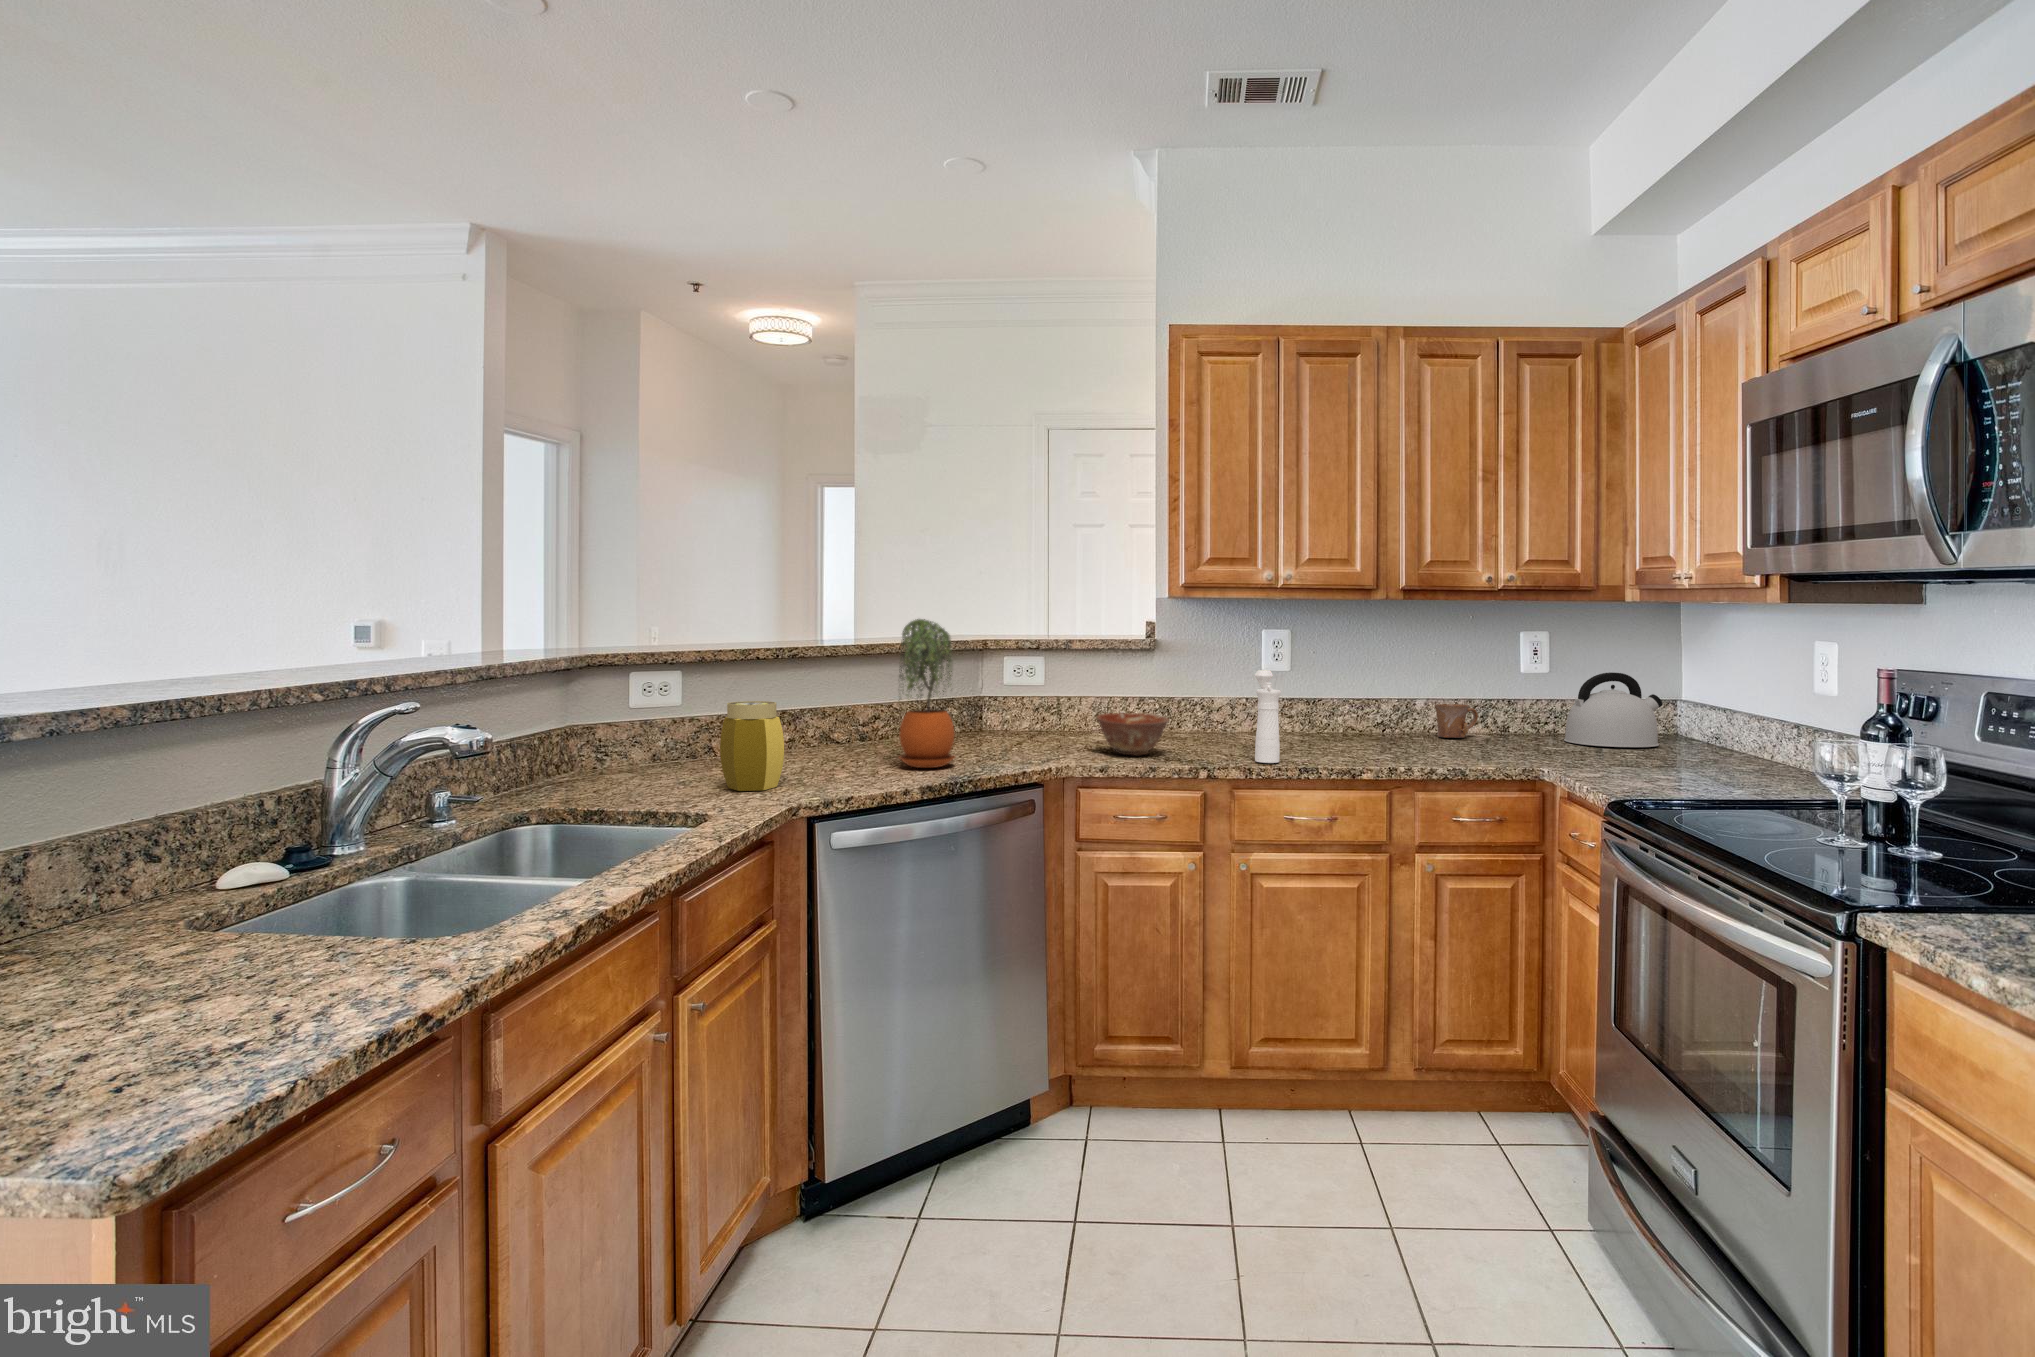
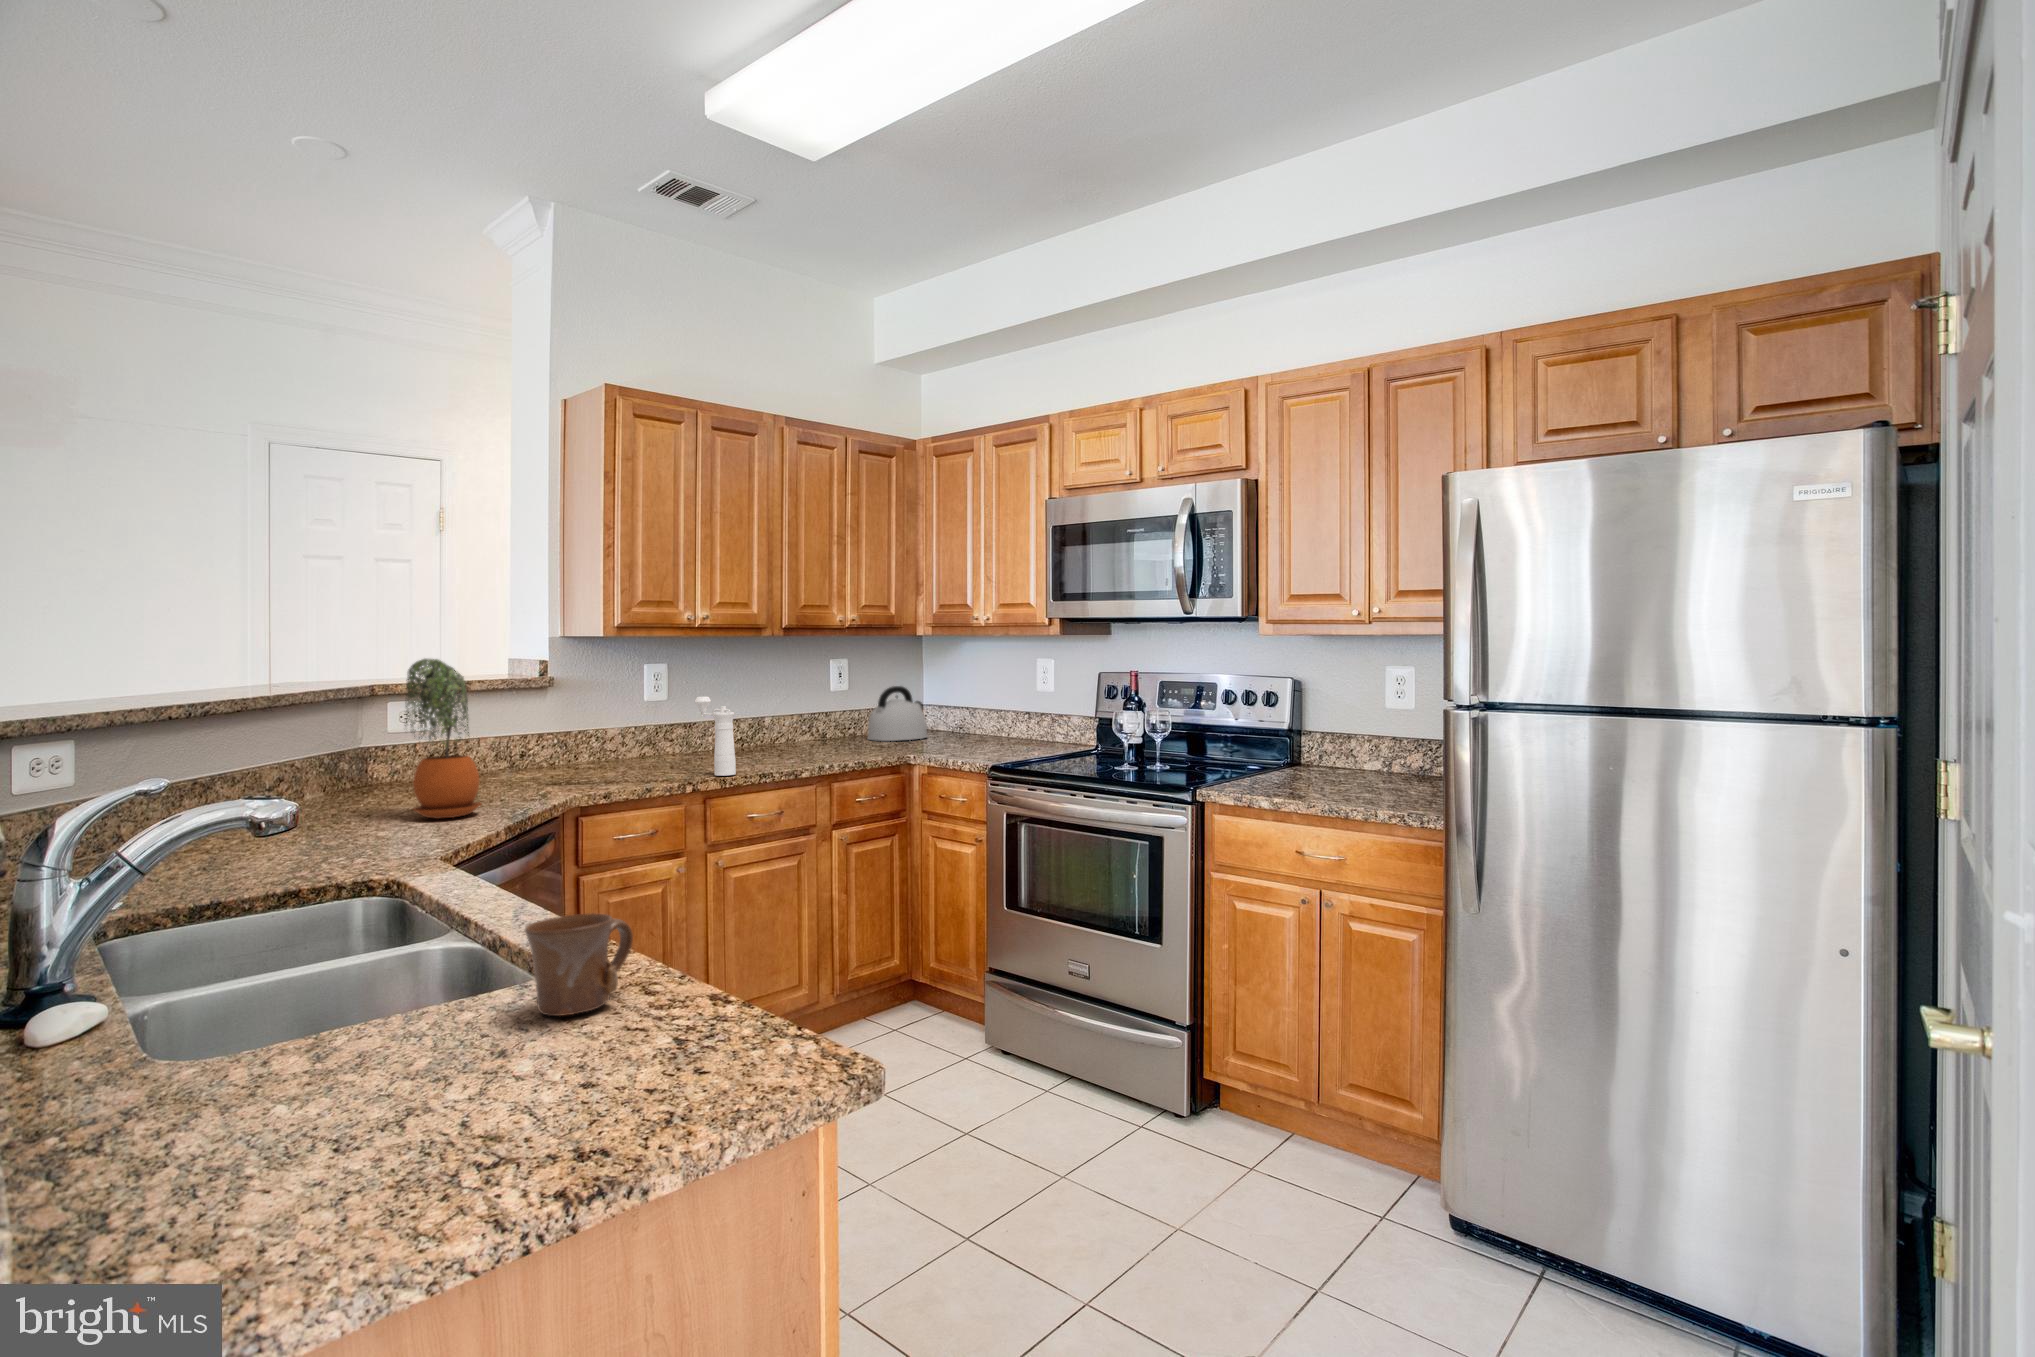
jar: present [720,701,784,791] -> none [280,757,356,863]
mug: present [1435,704,1478,738] -> present [525,913,633,1016]
ceramic bowl: present [1097,713,1169,756] -> none [559,746,633,785]

